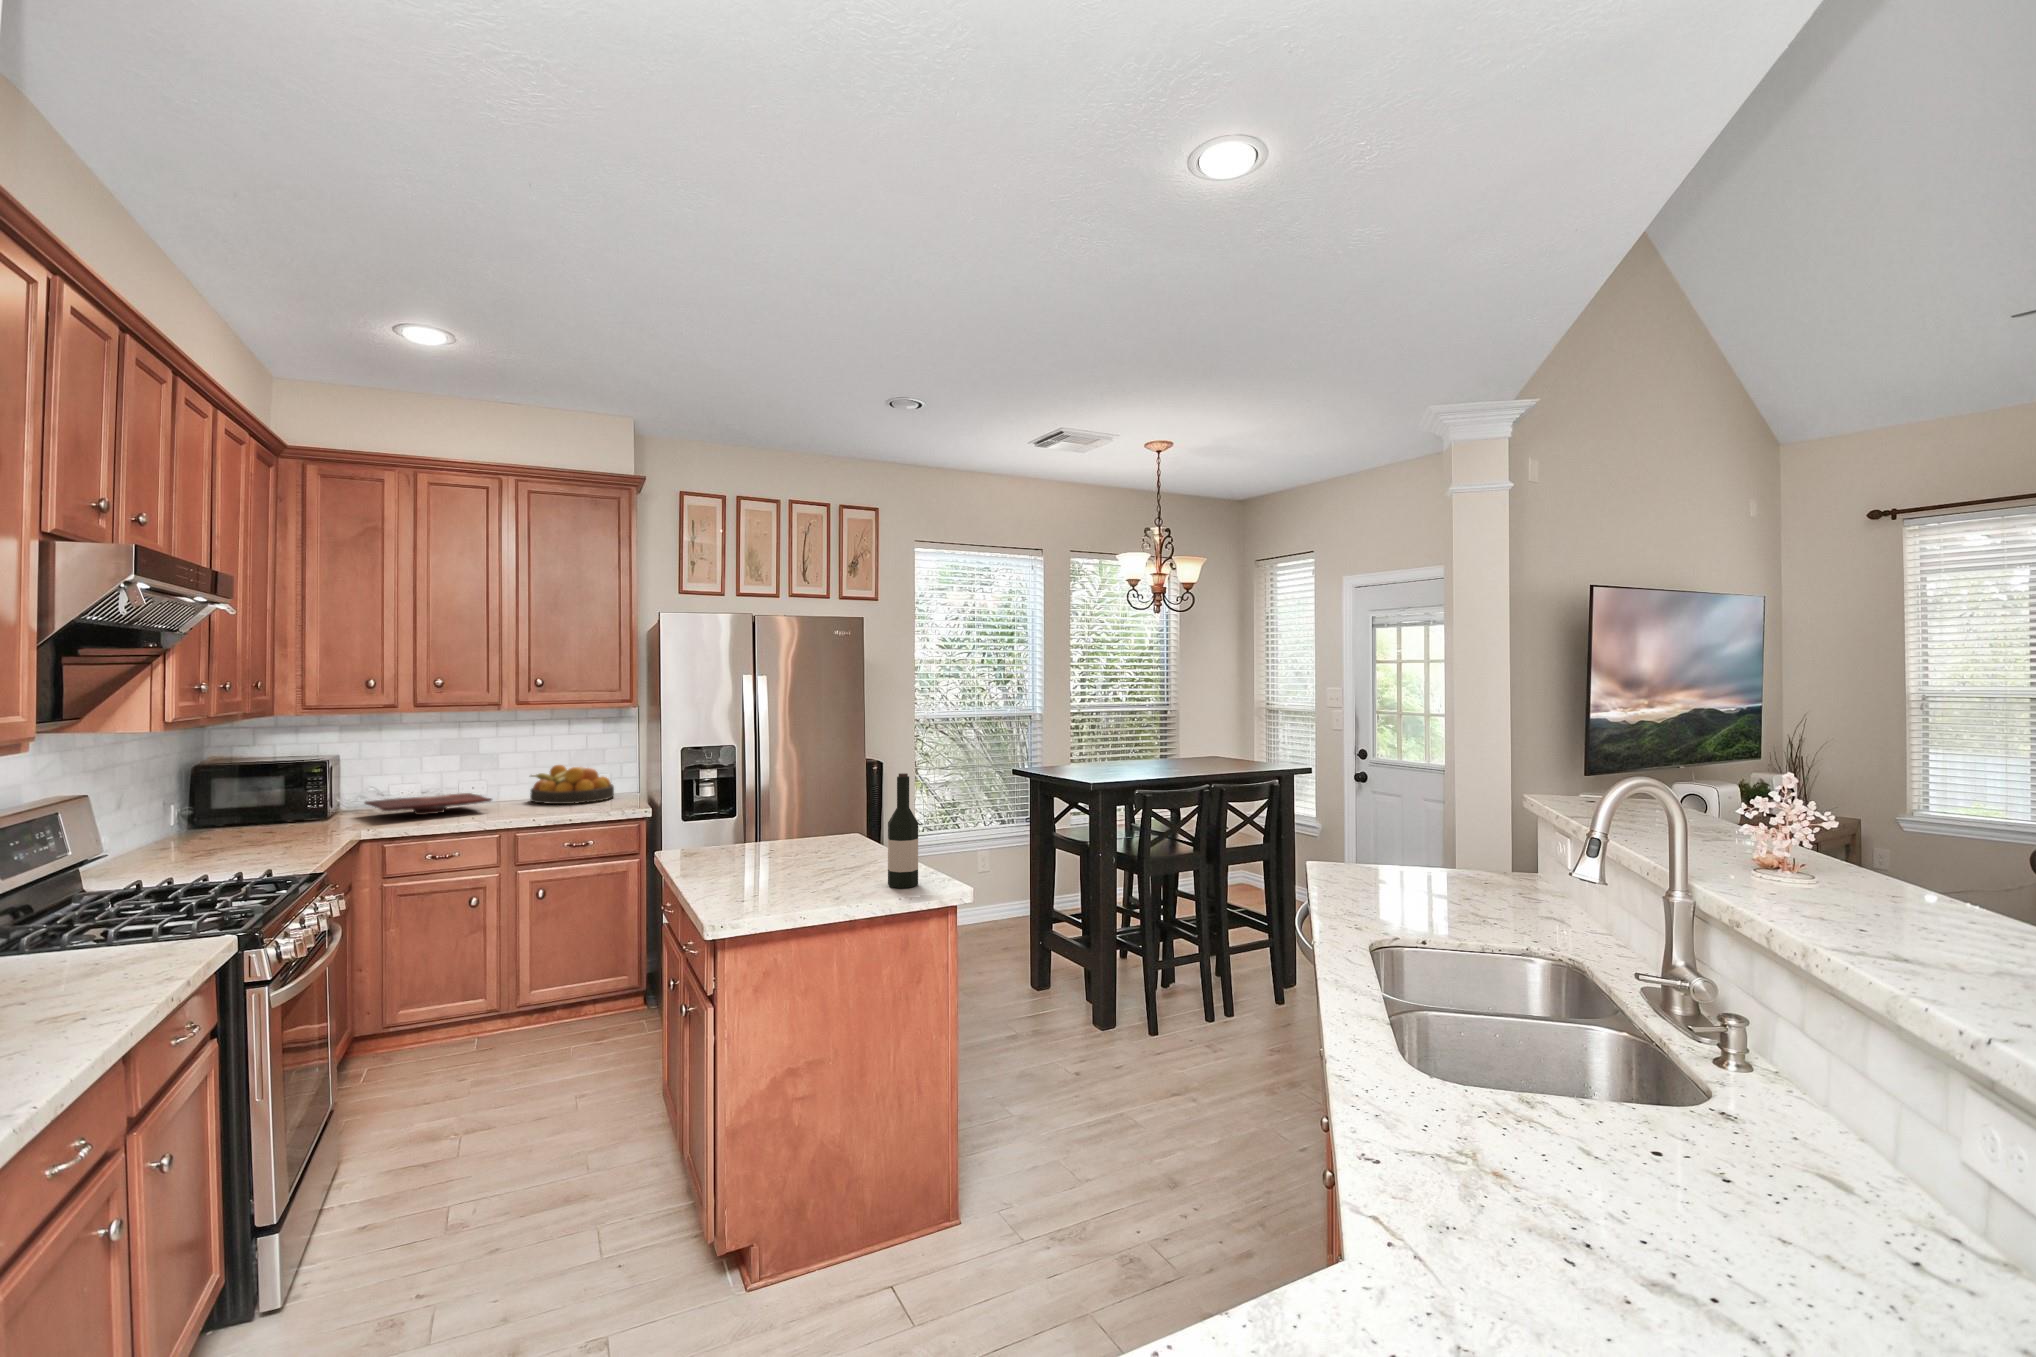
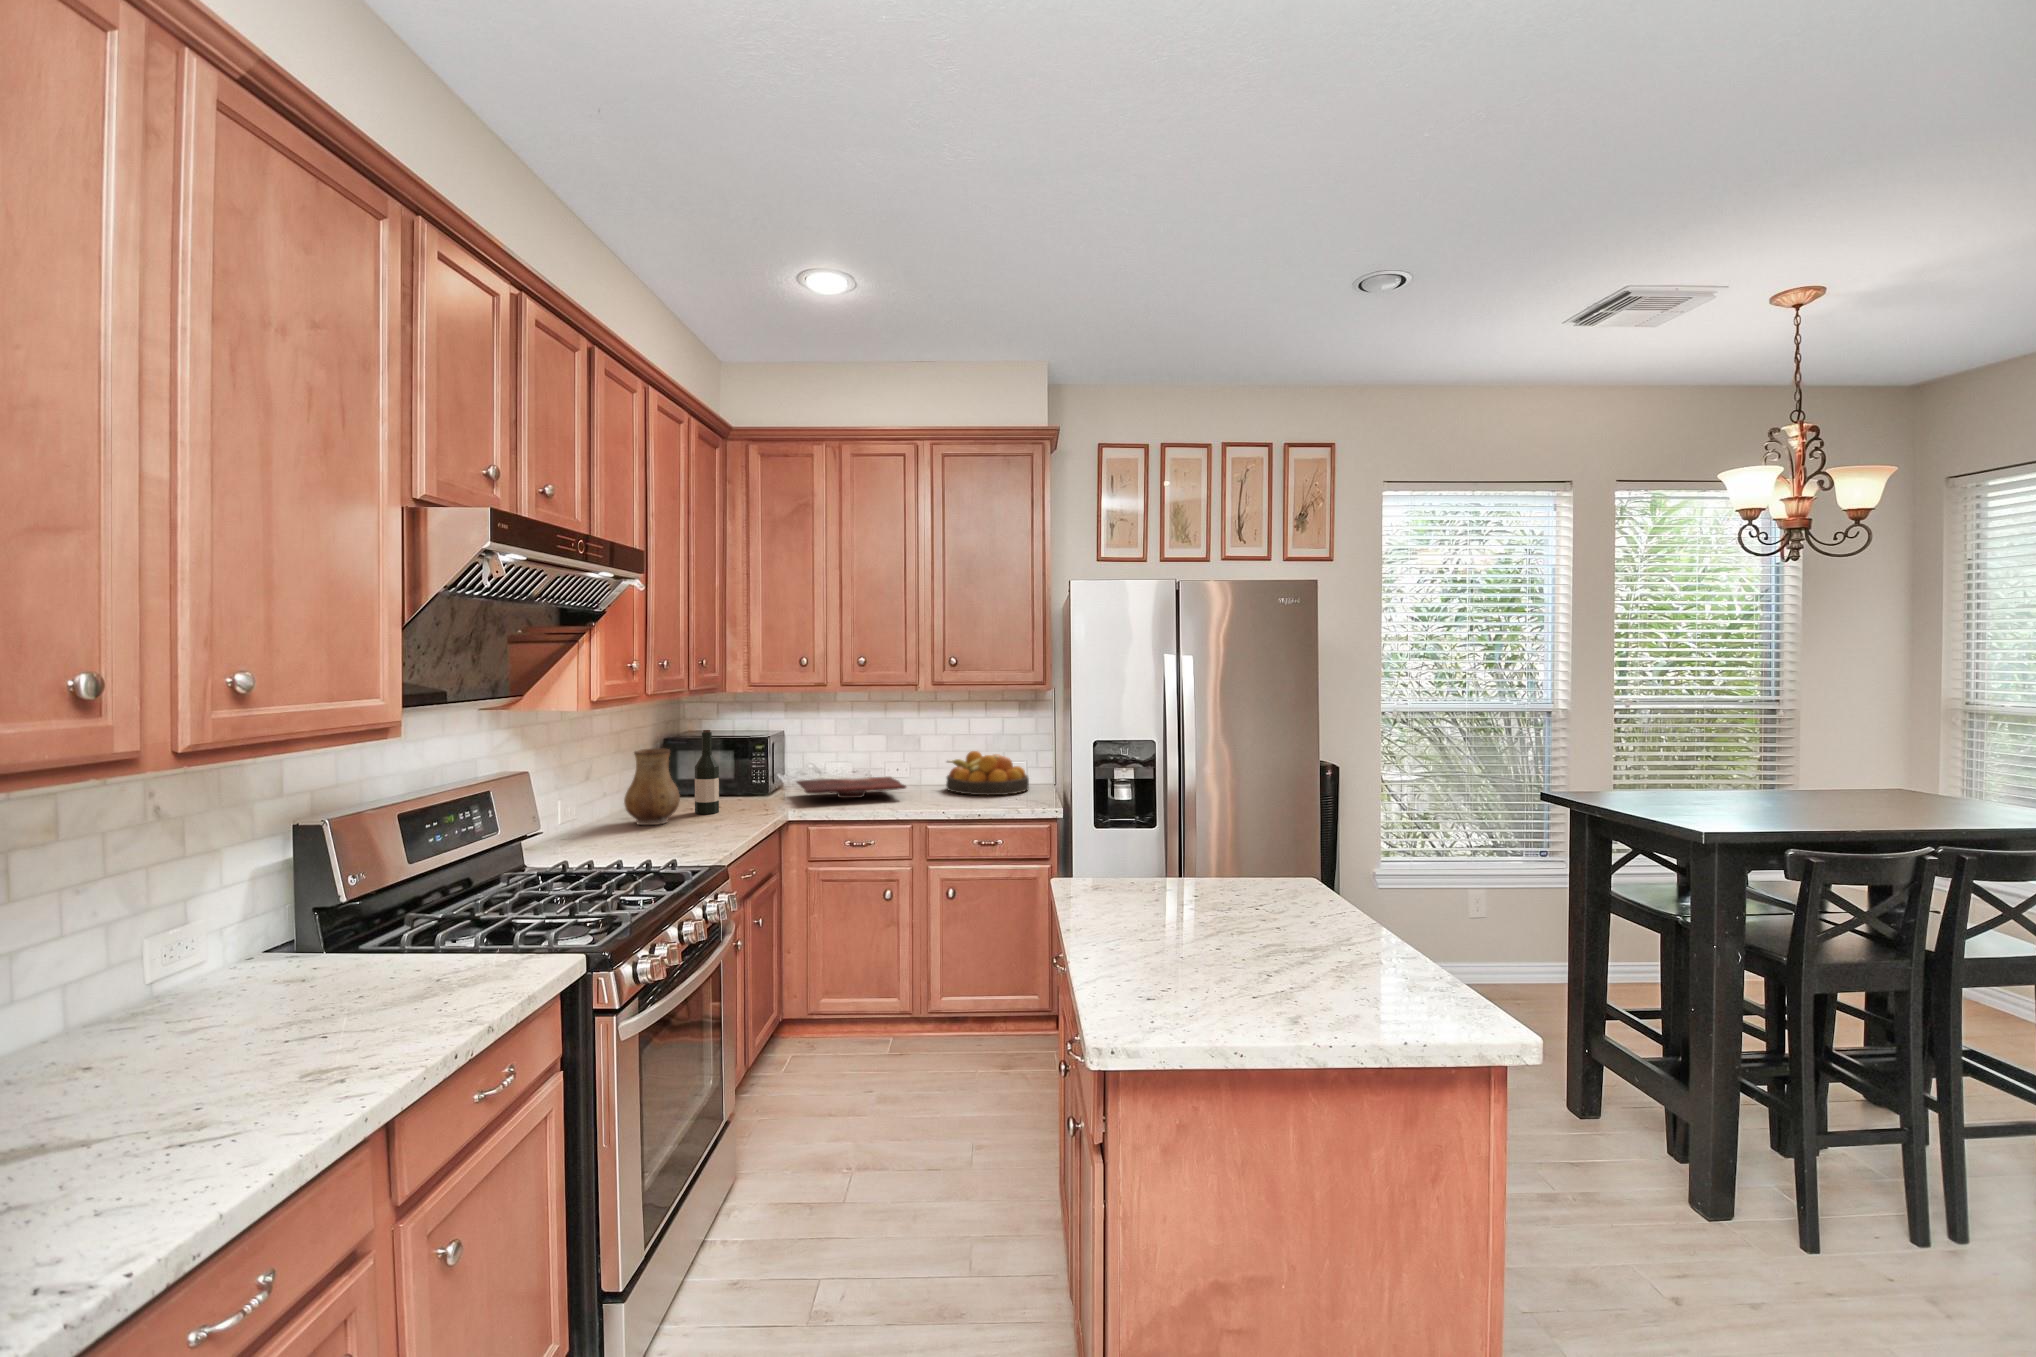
ceramic pitcher: none [171,772,240,850] -> present [624,748,680,825]
wine bottle: present [888,773,918,888] -> present [695,730,719,814]

